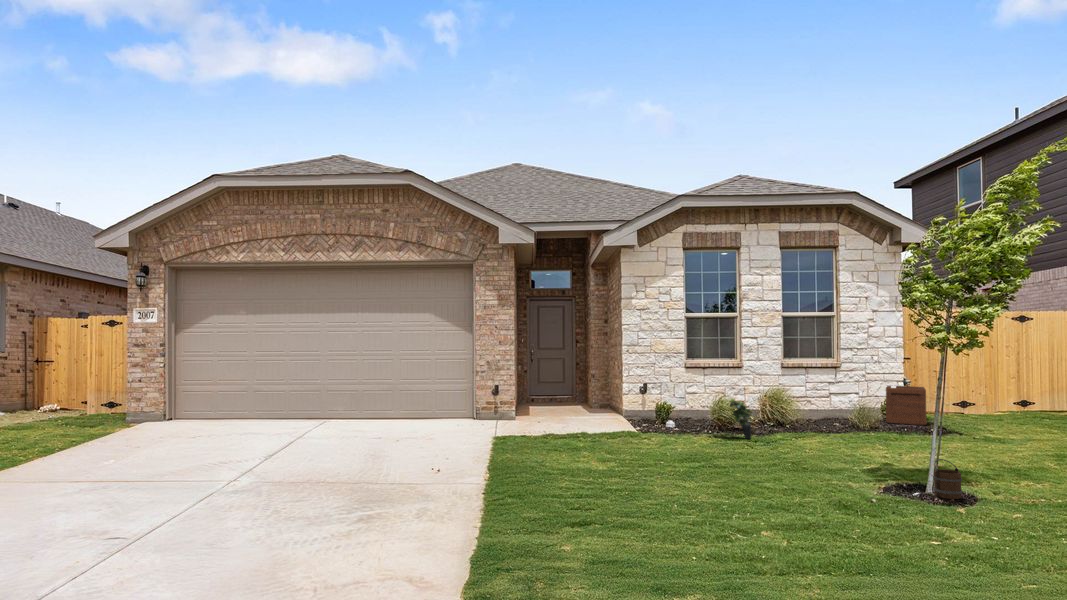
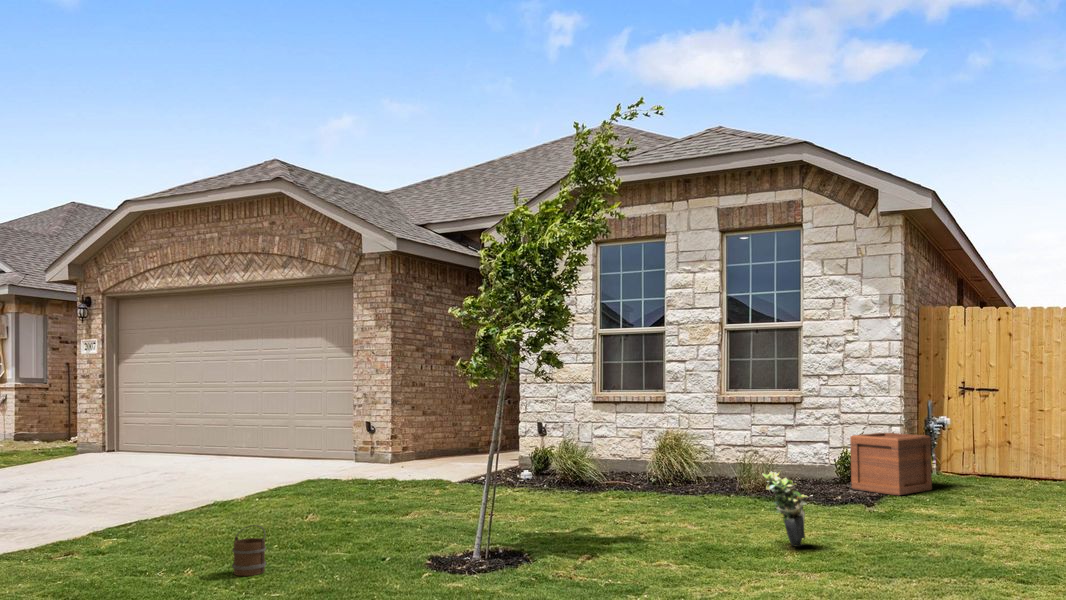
potted plant: present [730,398,753,439] -> present [763,472,808,547]
bucket: present [933,459,962,499] -> present [232,525,266,576]

